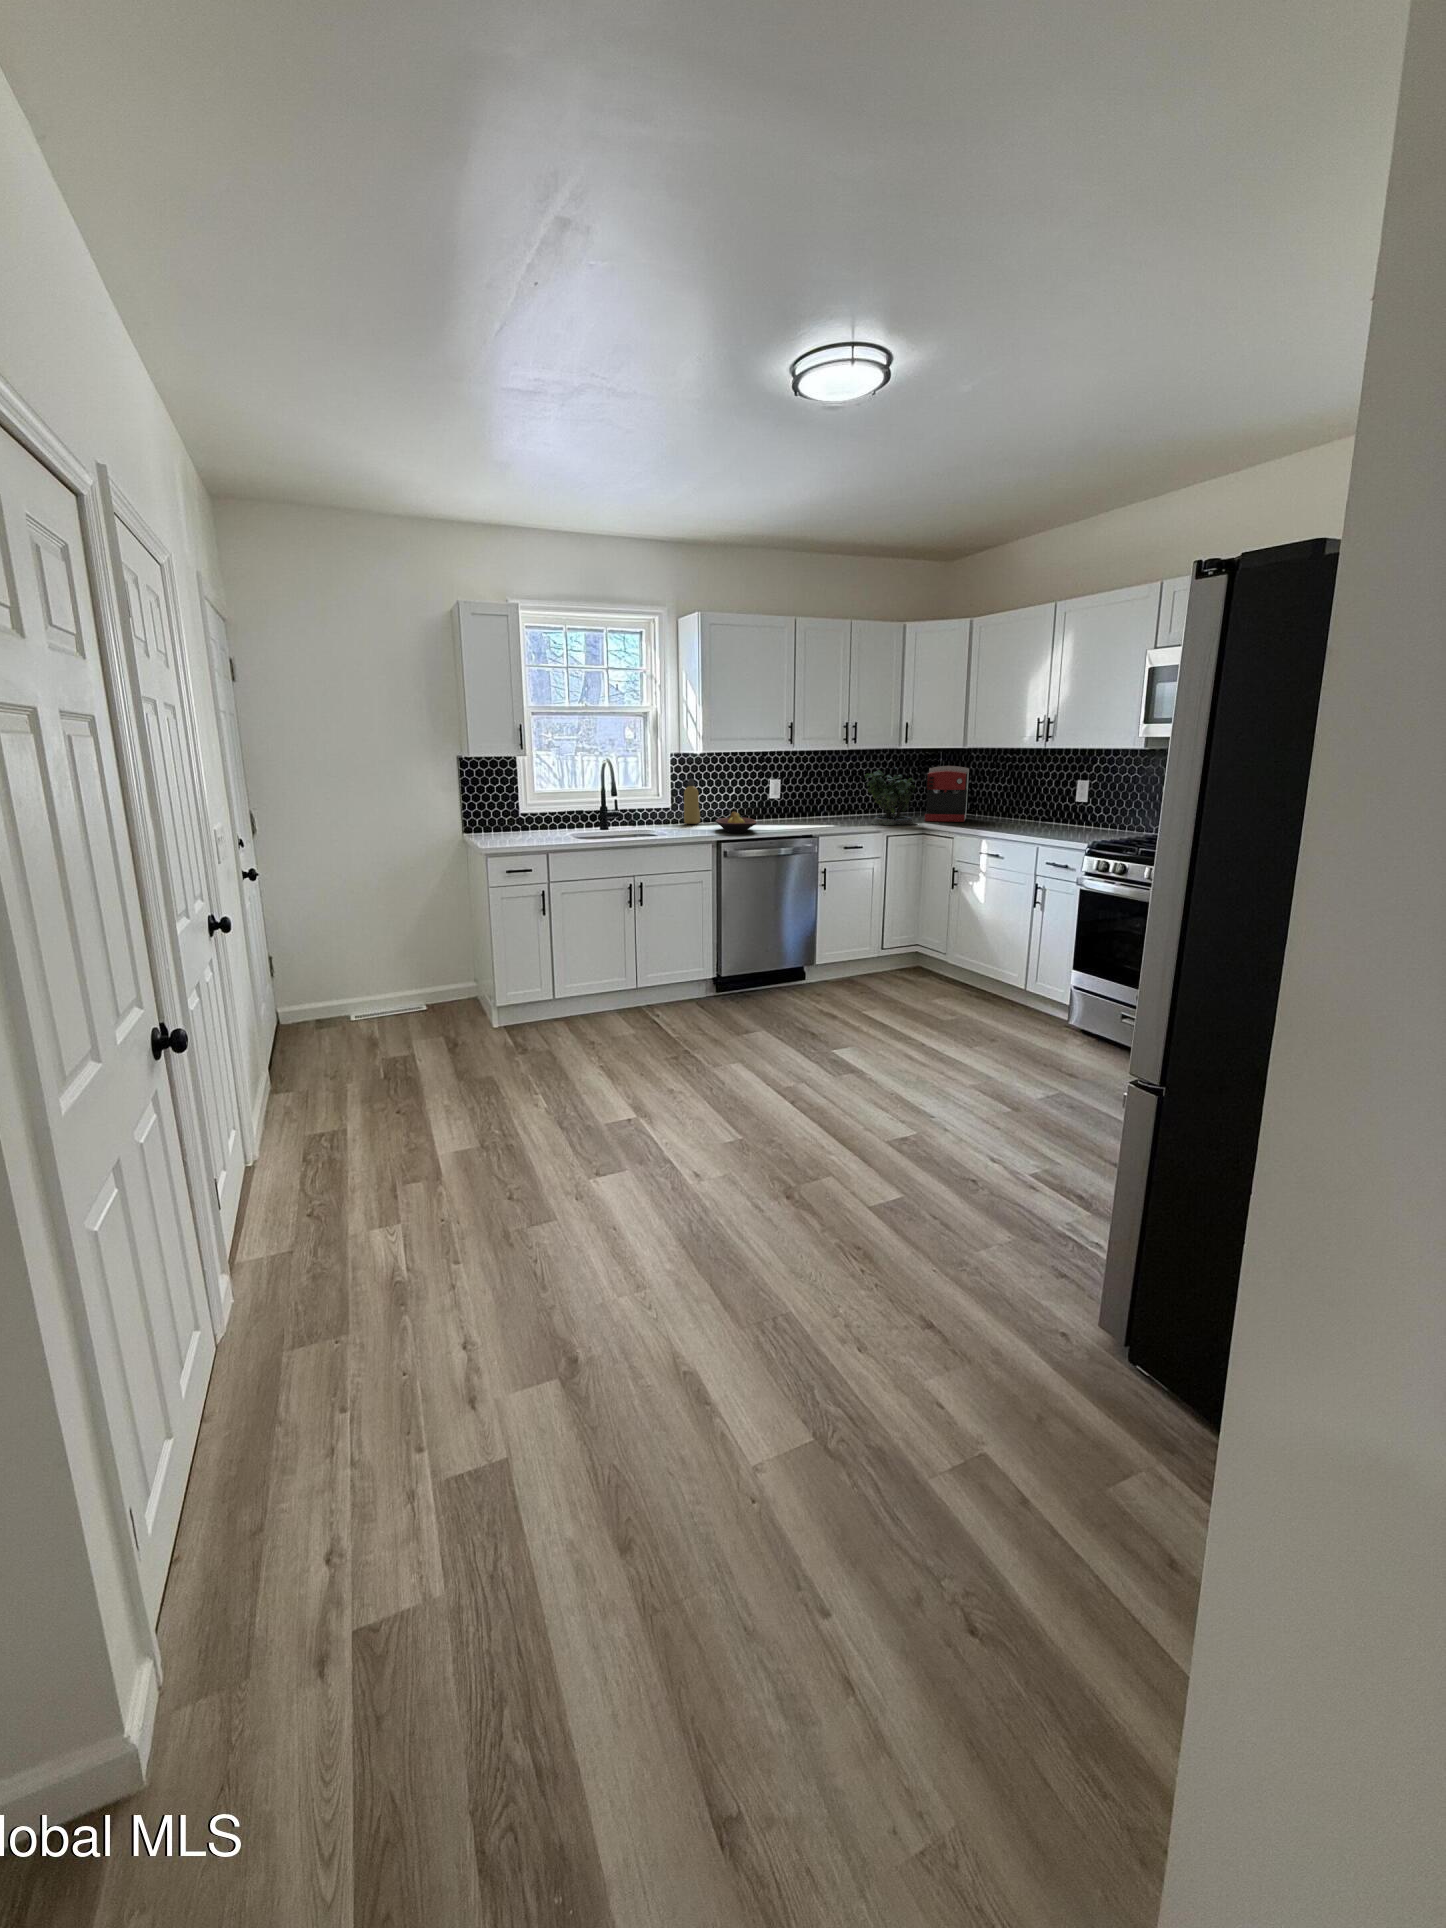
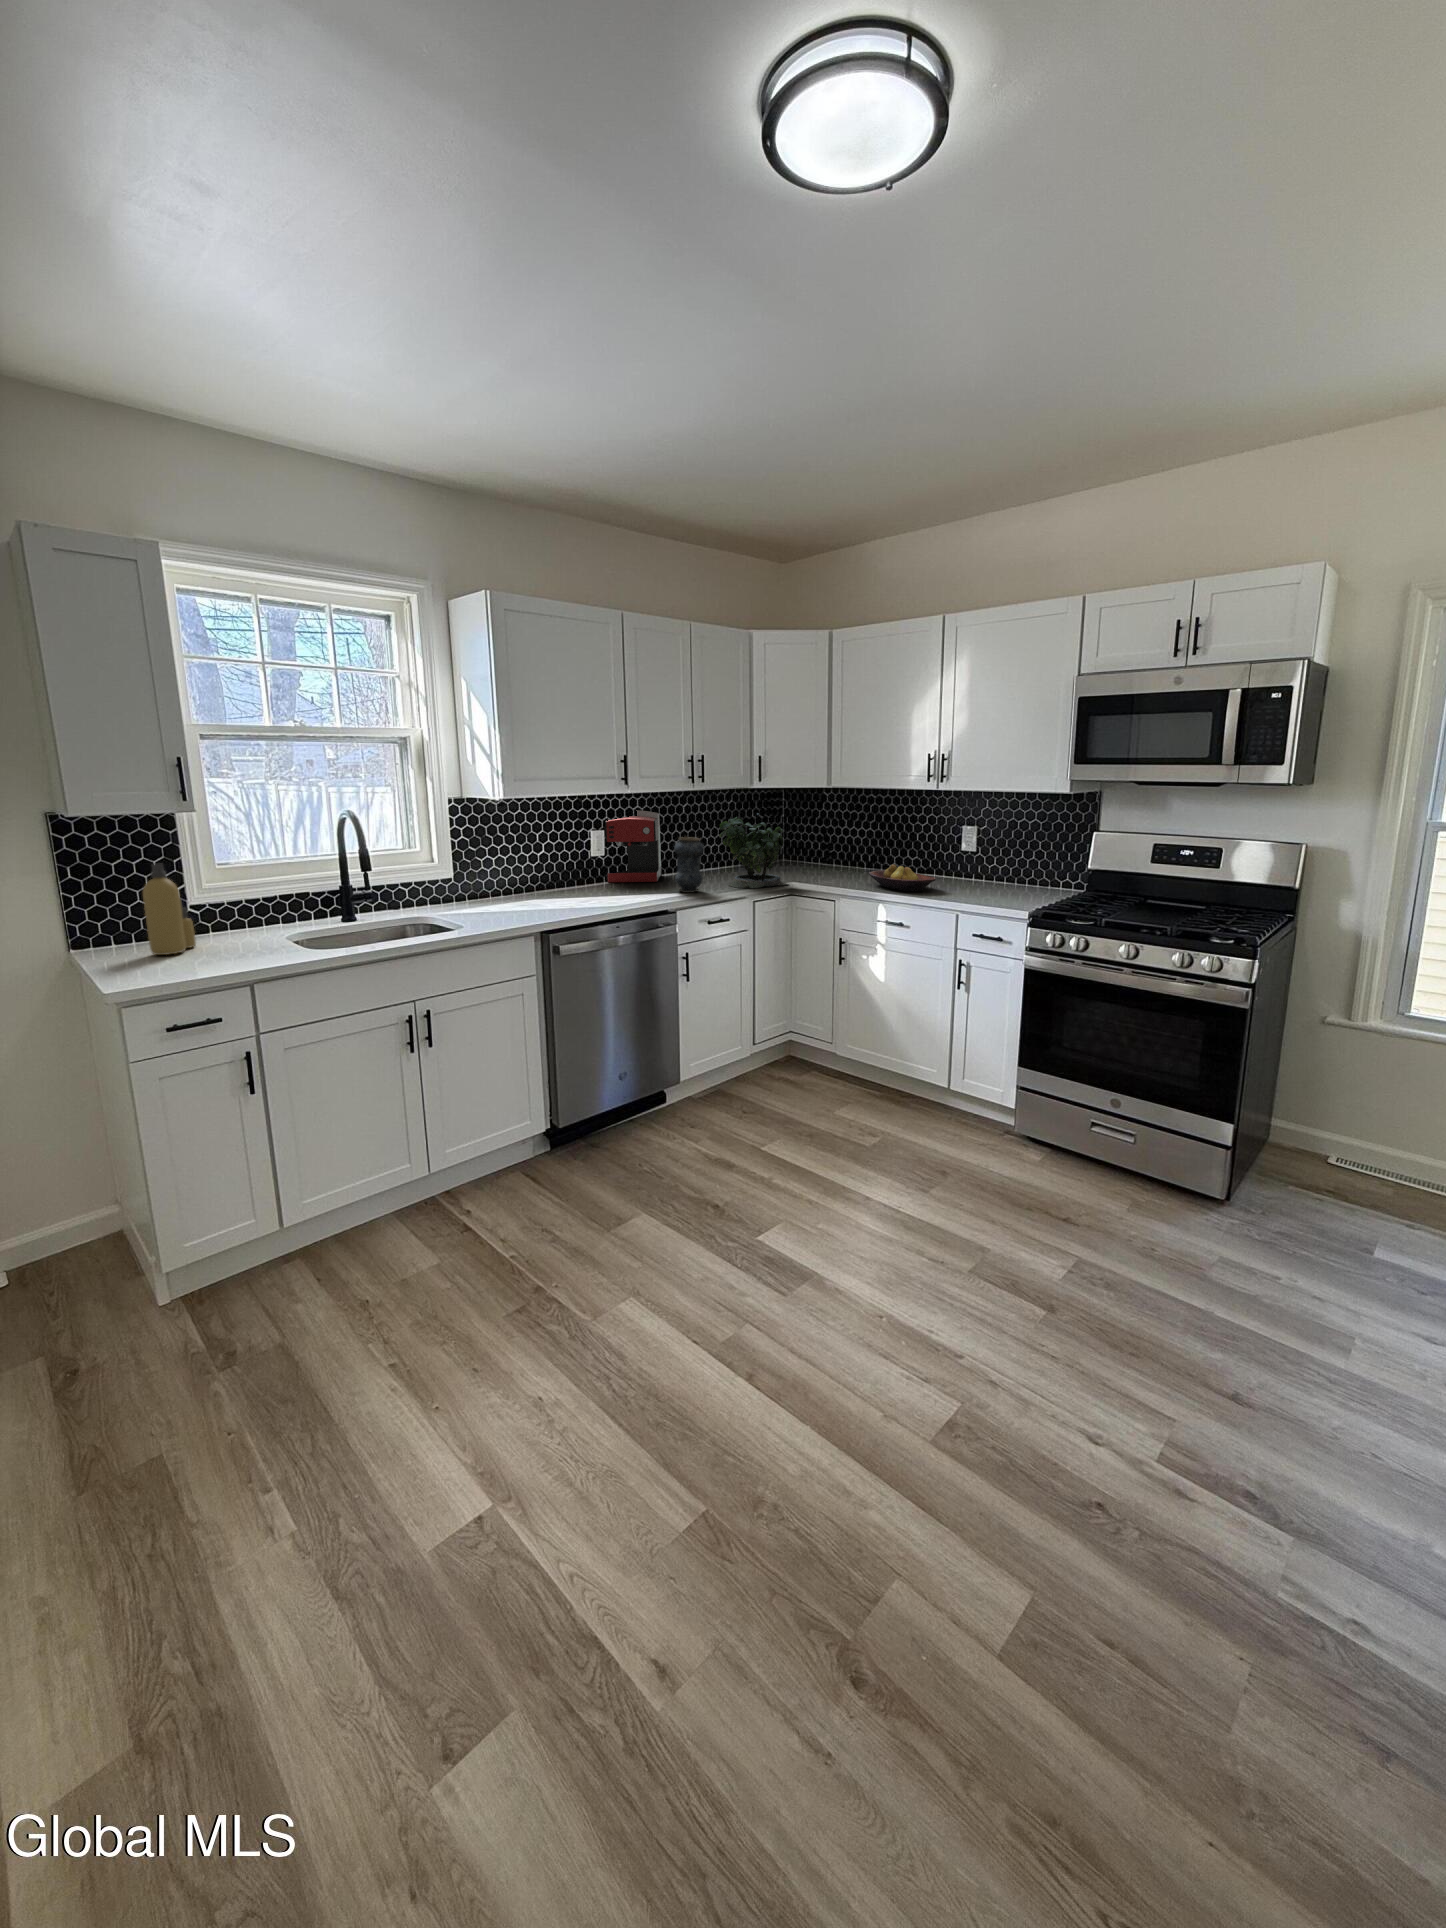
coffee maker: present [925,766,969,822] -> present [605,810,661,882]
bottle: present [684,779,700,824] -> present [143,864,196,955]
vase: none [825,784,848,826] -> present [674,837,704,893]
fruit bowl: present [716,812,756,833] -> present [869,864,936,891]

